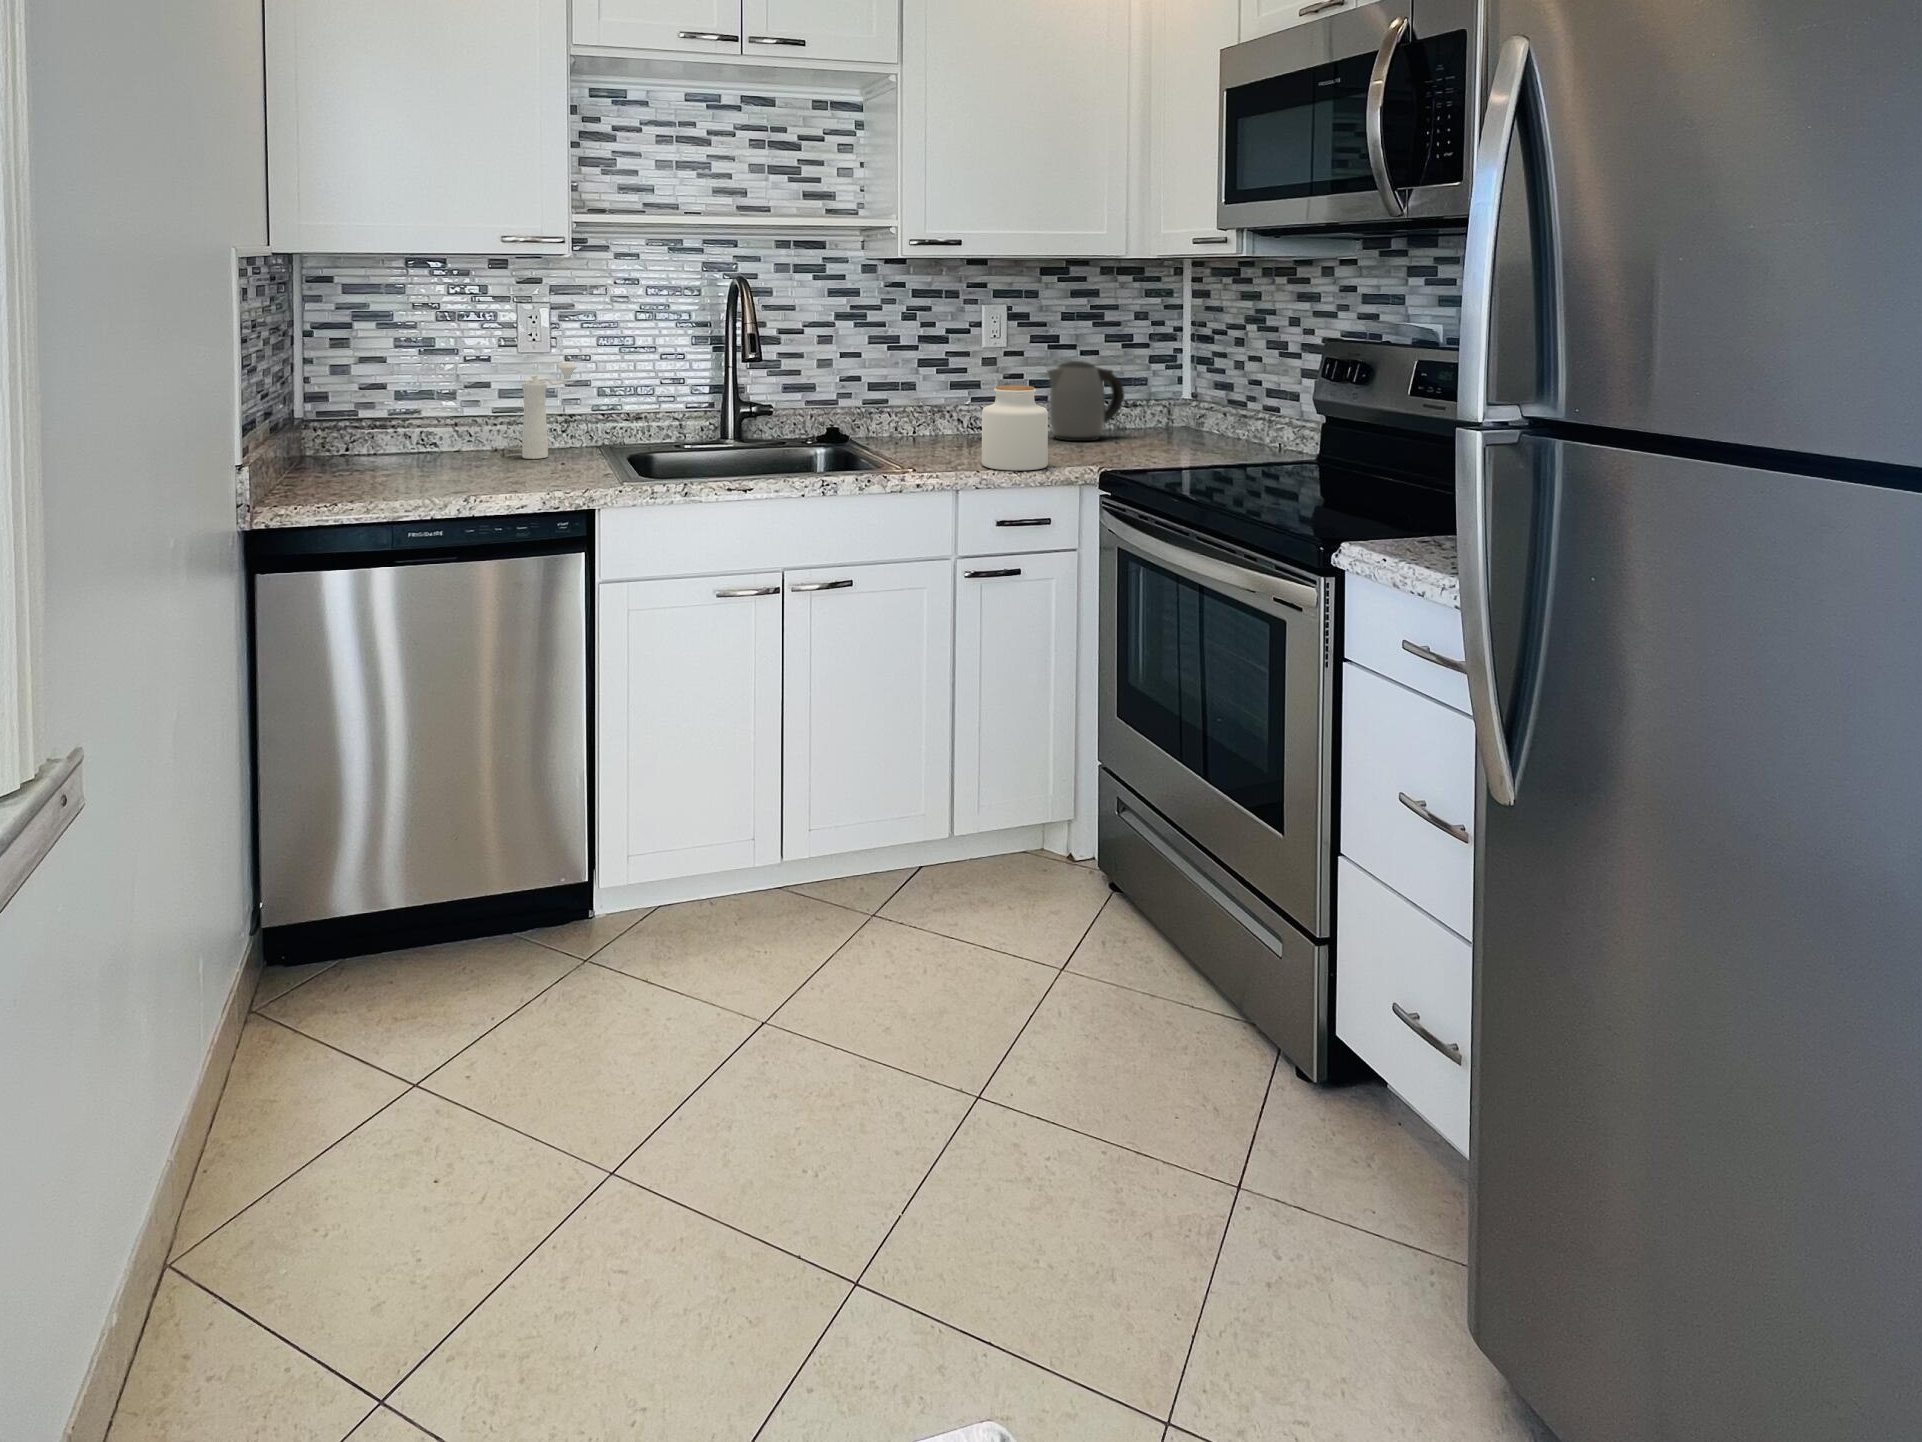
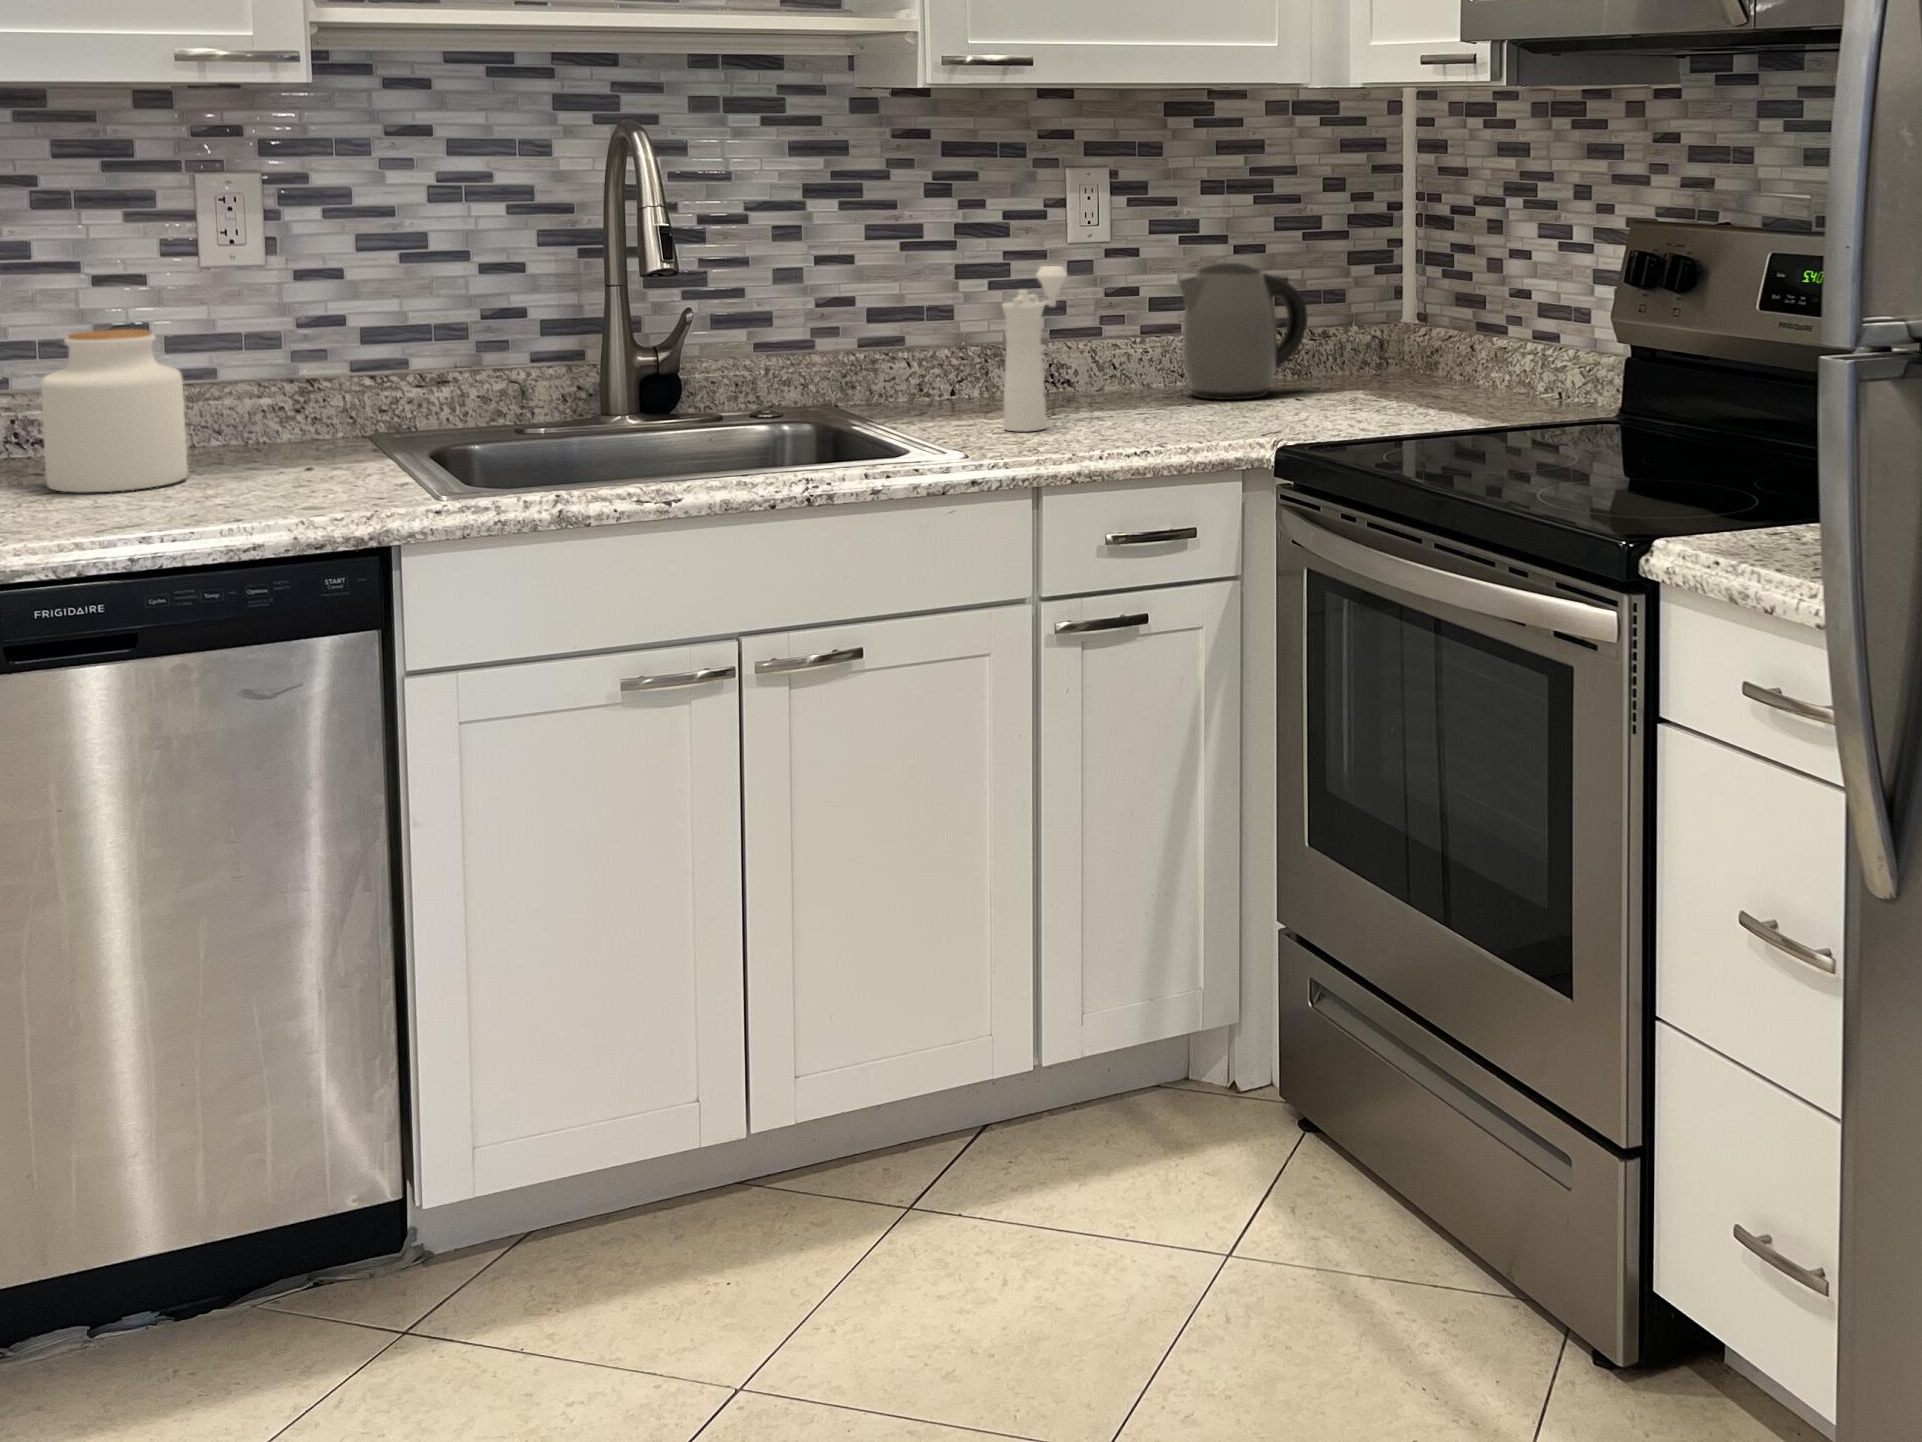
pepper mill: present [521,361,577,459] -> present [1002,266,1067,432]
jar: present [982,385,1048,471] -> present [41,329,188,492]

